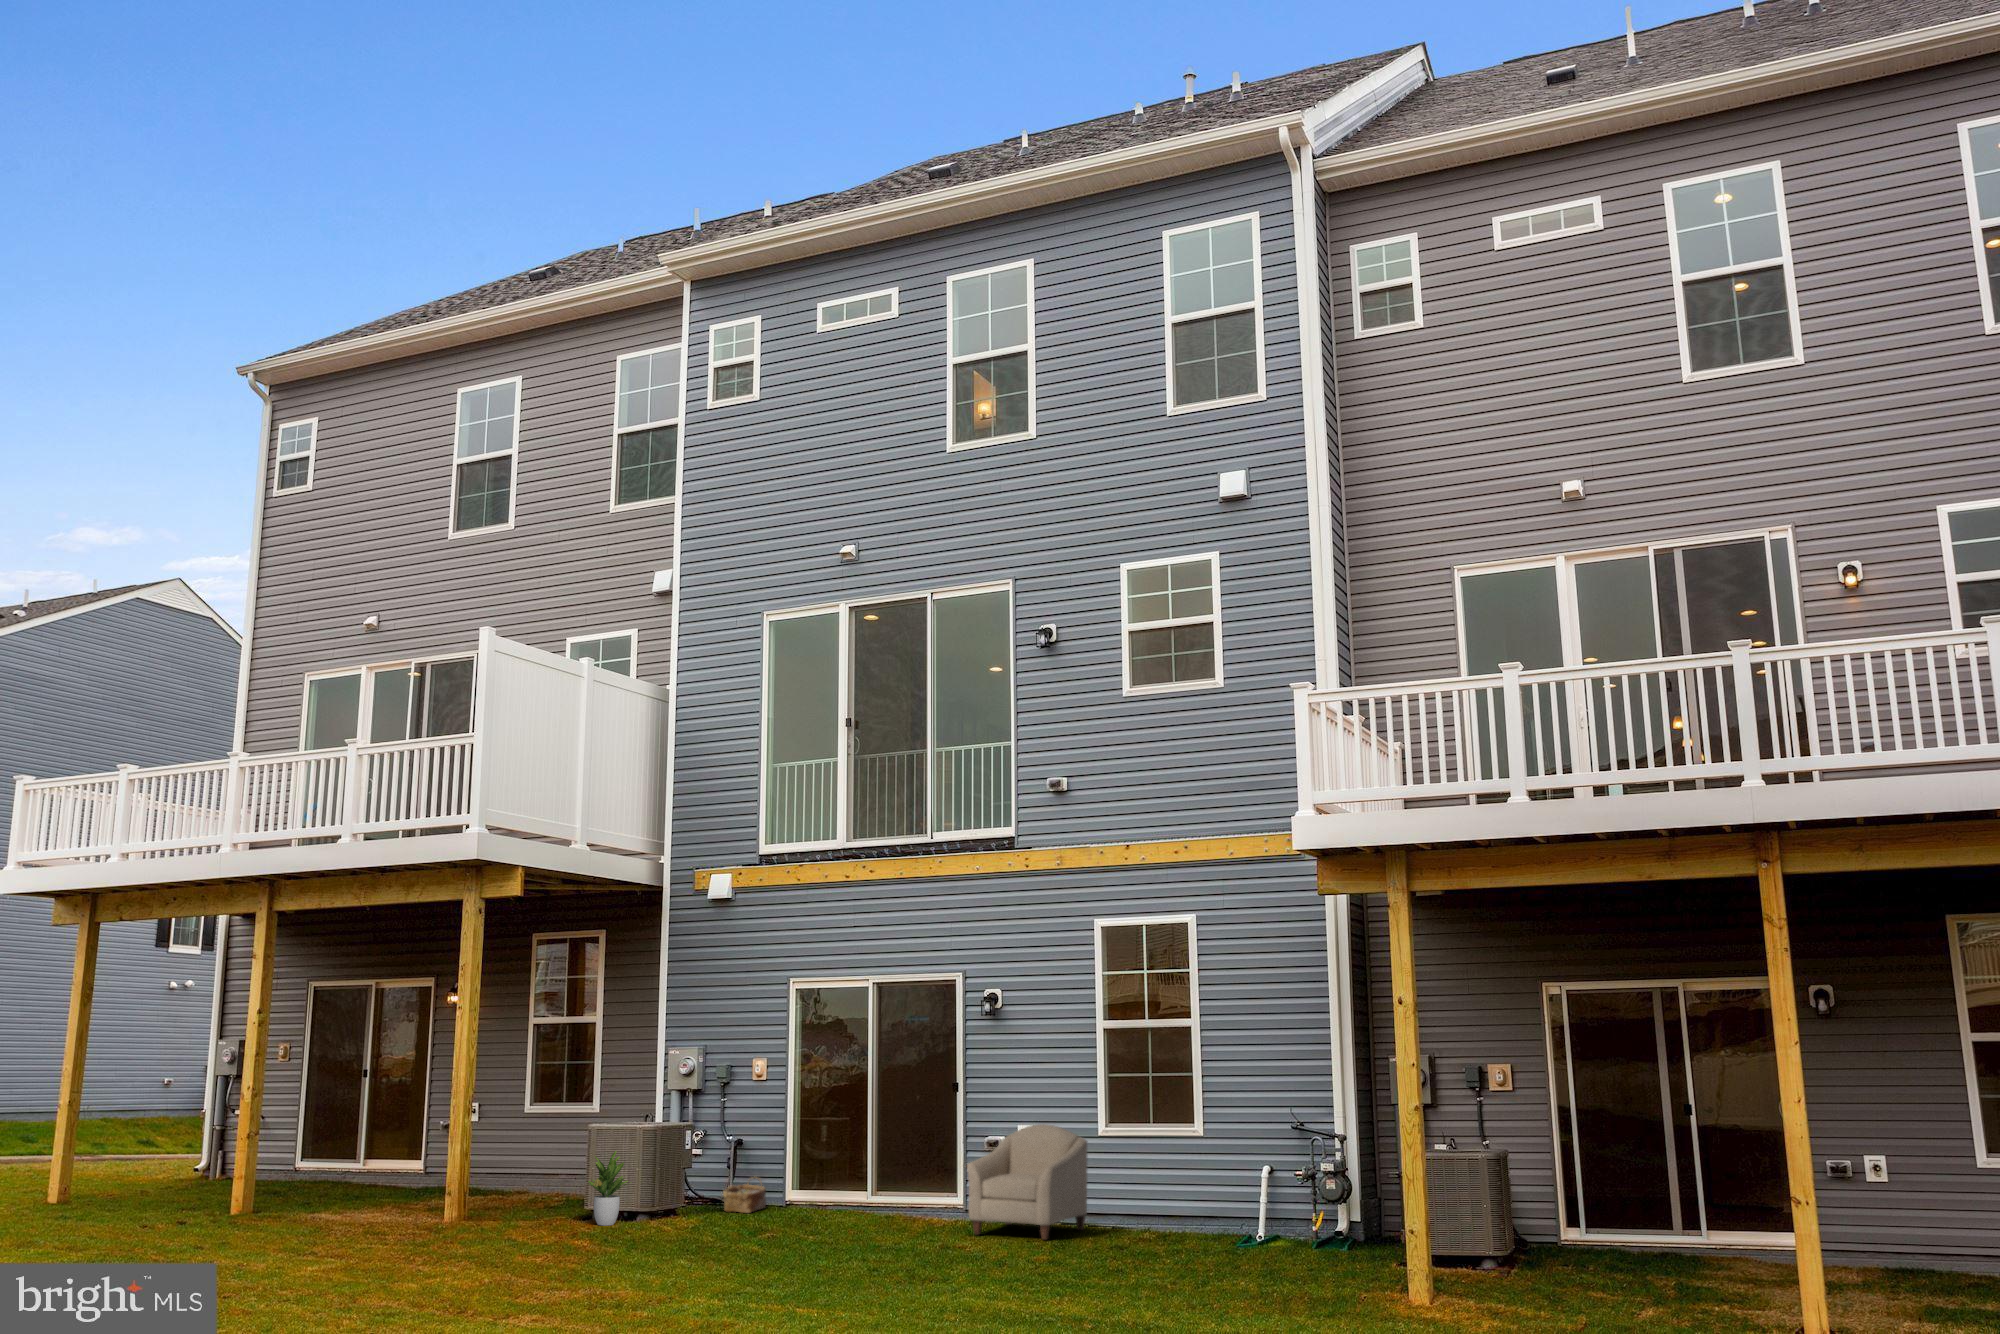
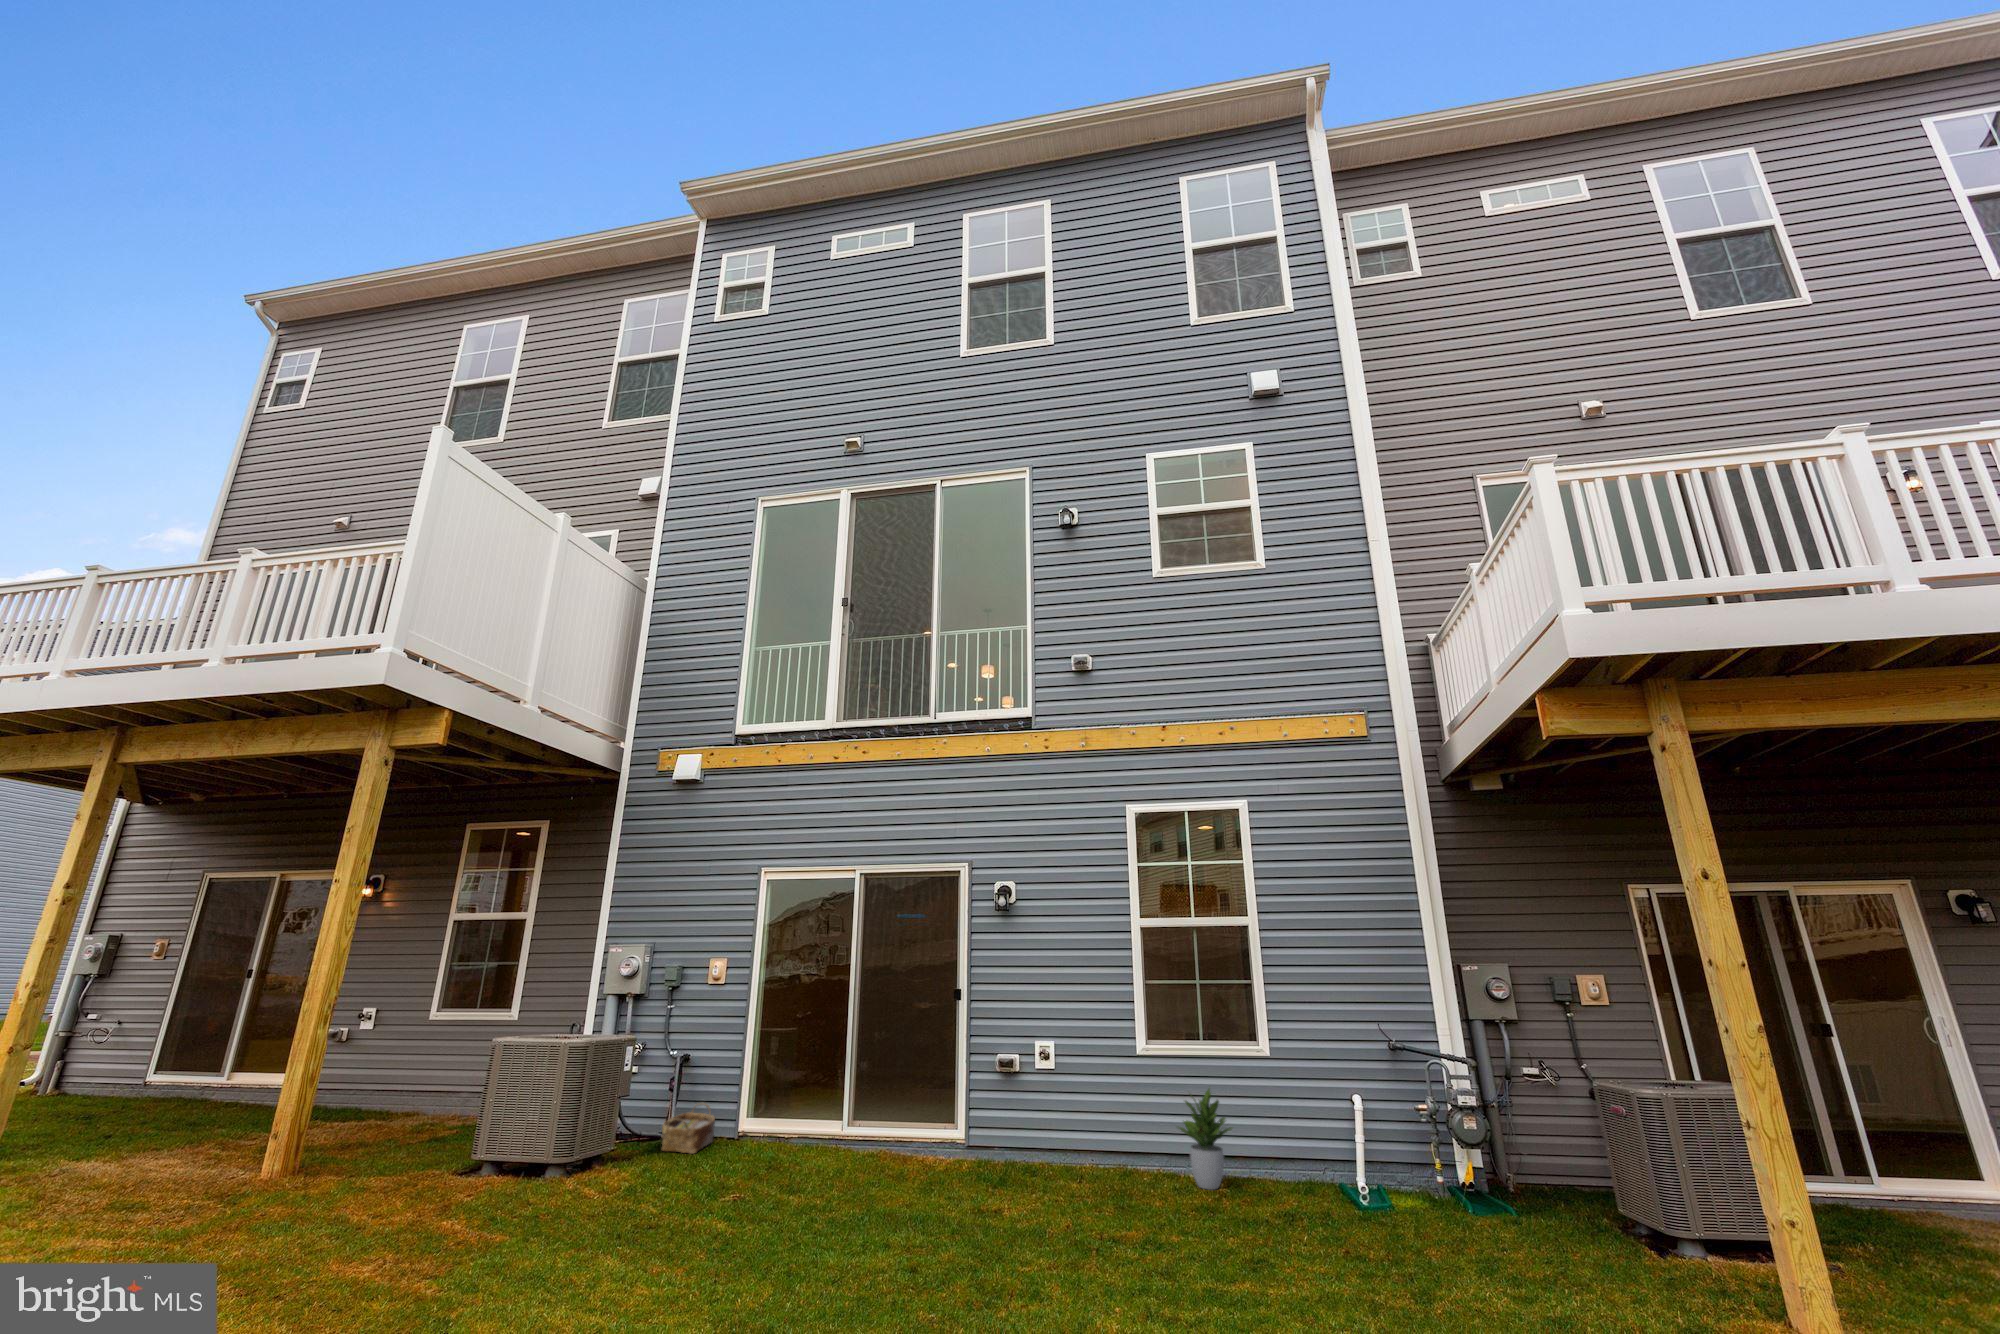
chair: present [967,1124,1087,1240] -> none [1002,1040,1128,1203]
potted plant: present [588,1151,629,1226] -> present [1178,1089,1232,1190]

